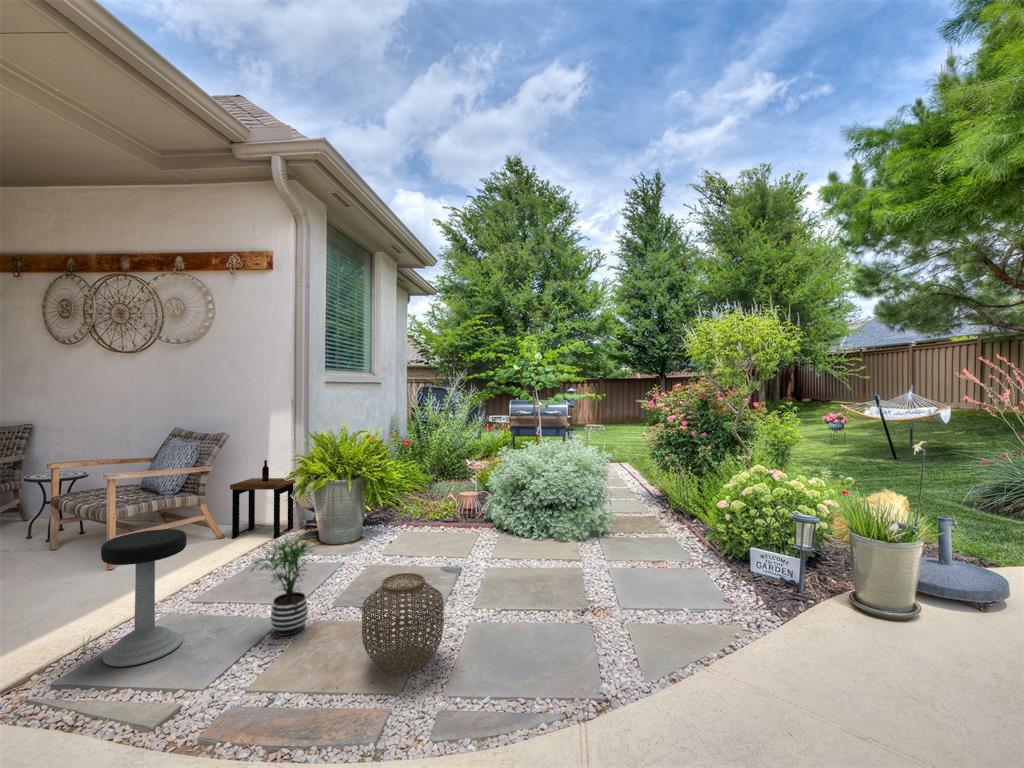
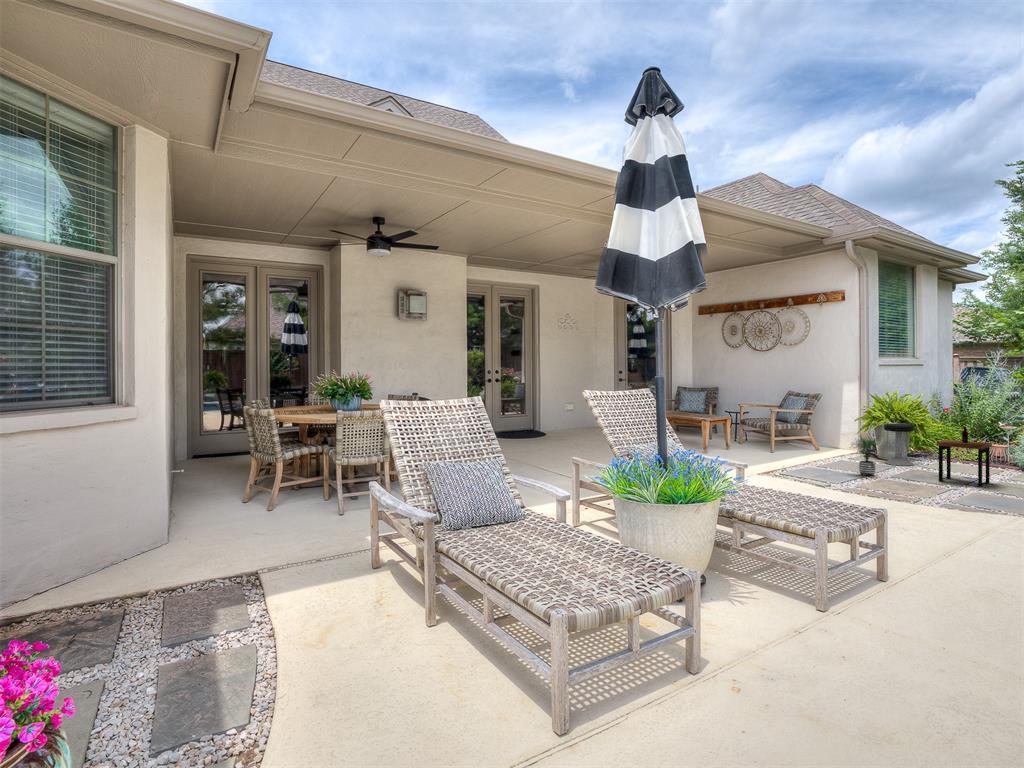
side table: present [230,460,295,539] -> present [937,426,992,487]
stool: present [101,529,187,667] -> present [884,424,914,466]
woven basket: present [362,573,444,675] -> none [901,453,942,490]

